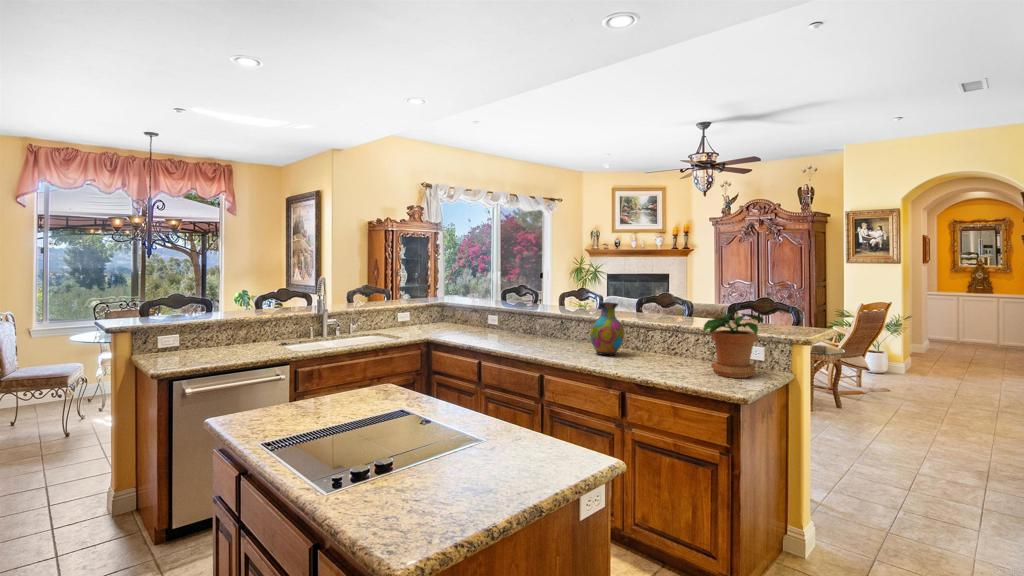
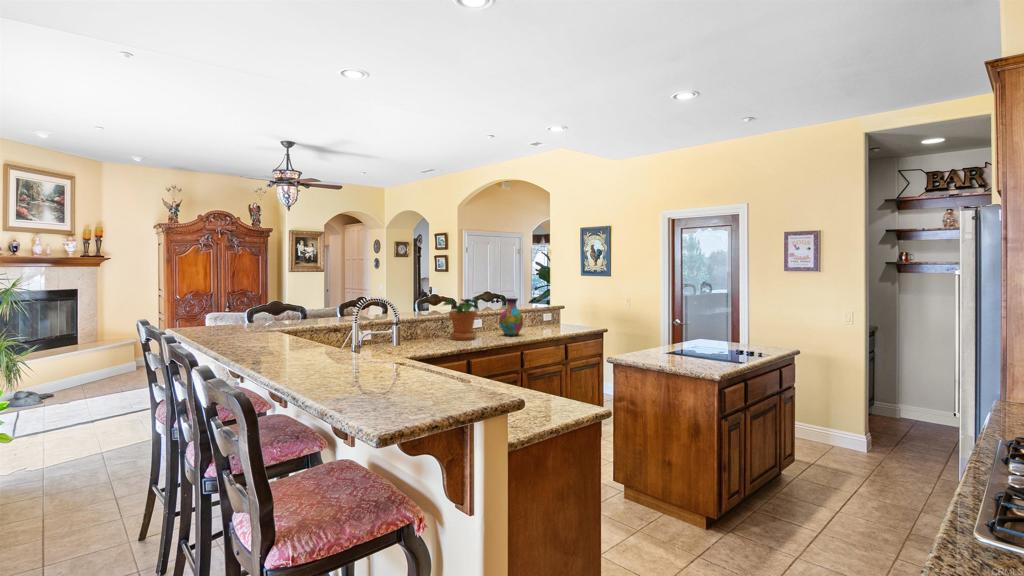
potted plant: present [703,313,763,378] -> present [443,299,479,340]

